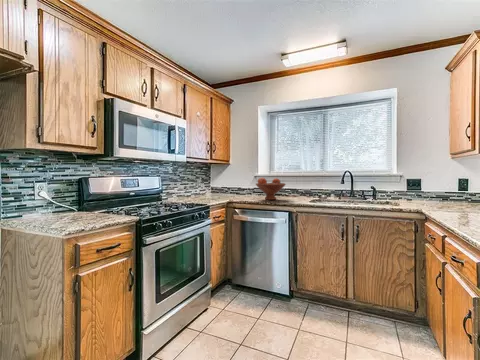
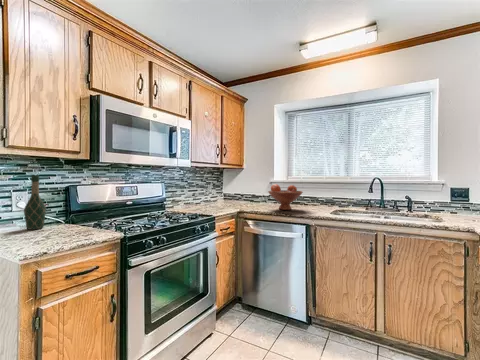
wine bottle: none [46,168,65,216] -> present [24,175,46,230]

